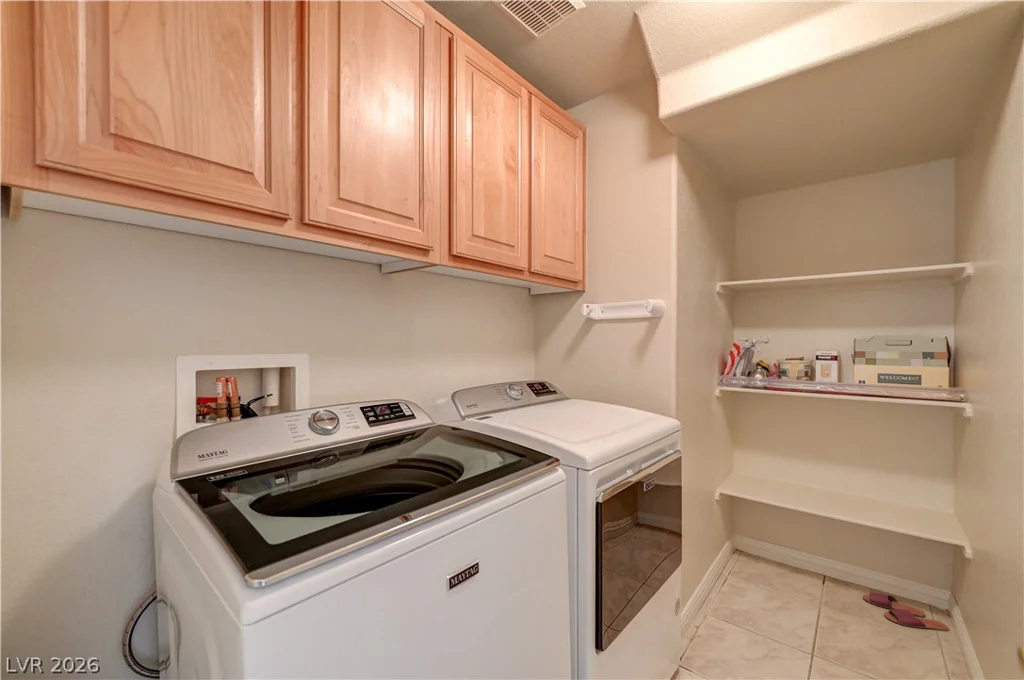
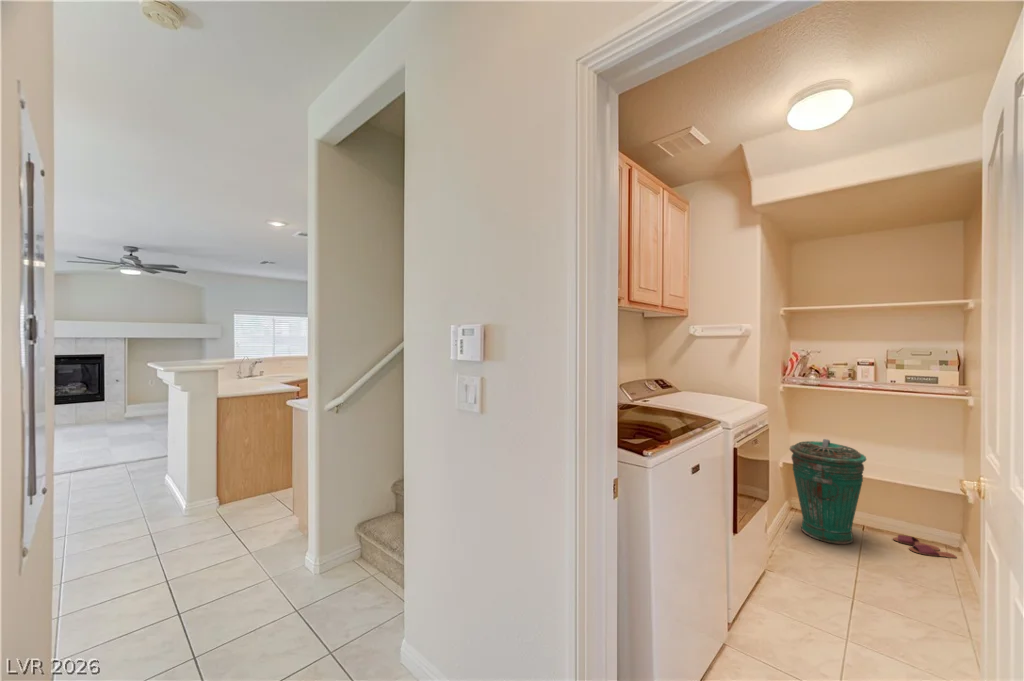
trash can: none [728,461,827,609] -> present [790,439,866,544]

